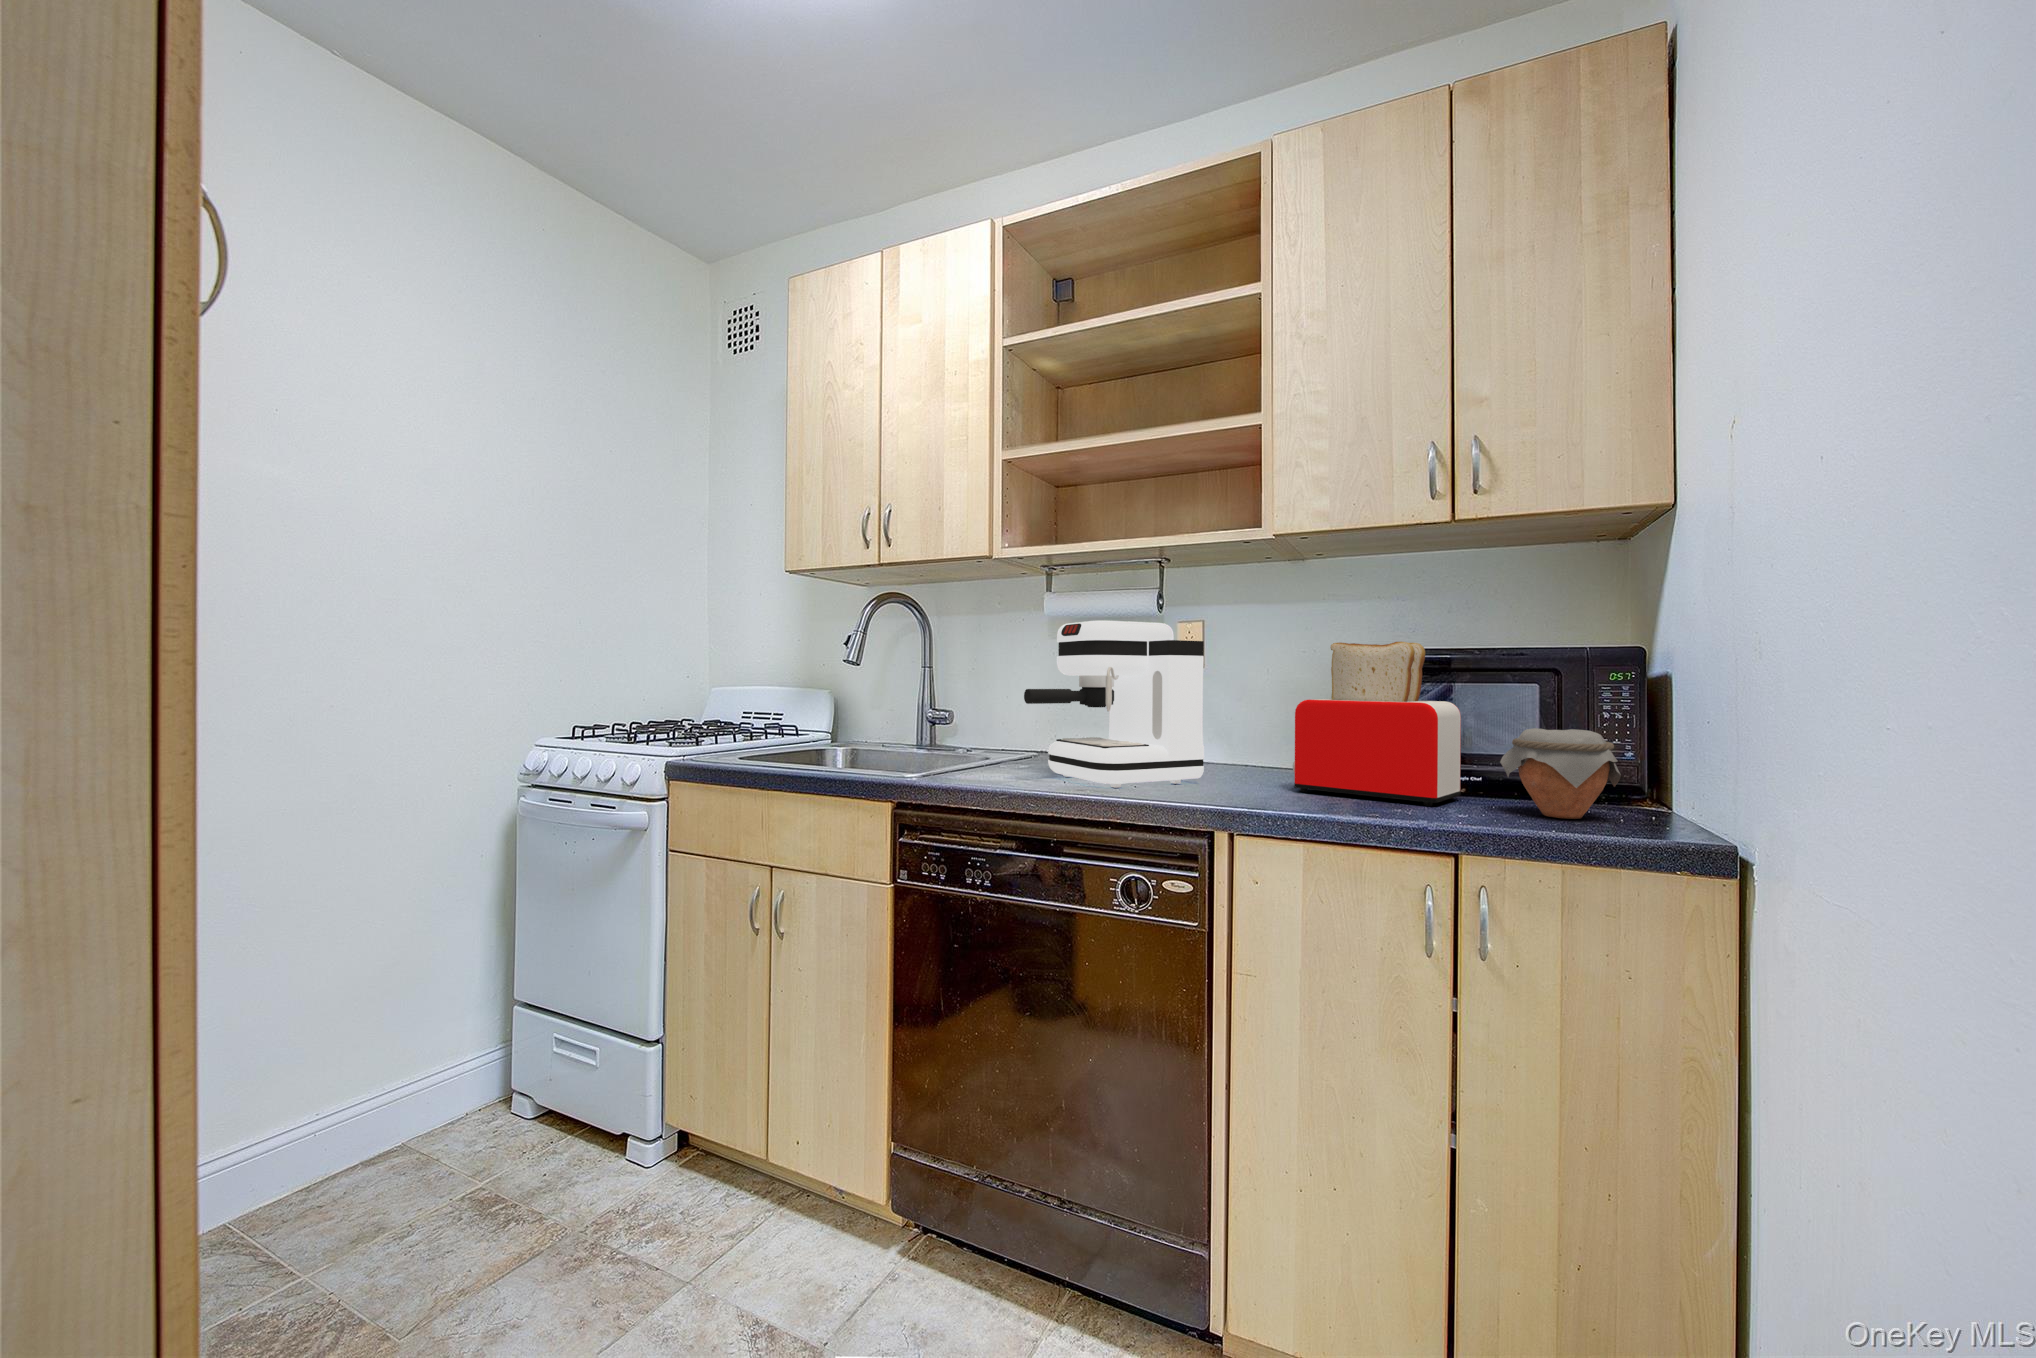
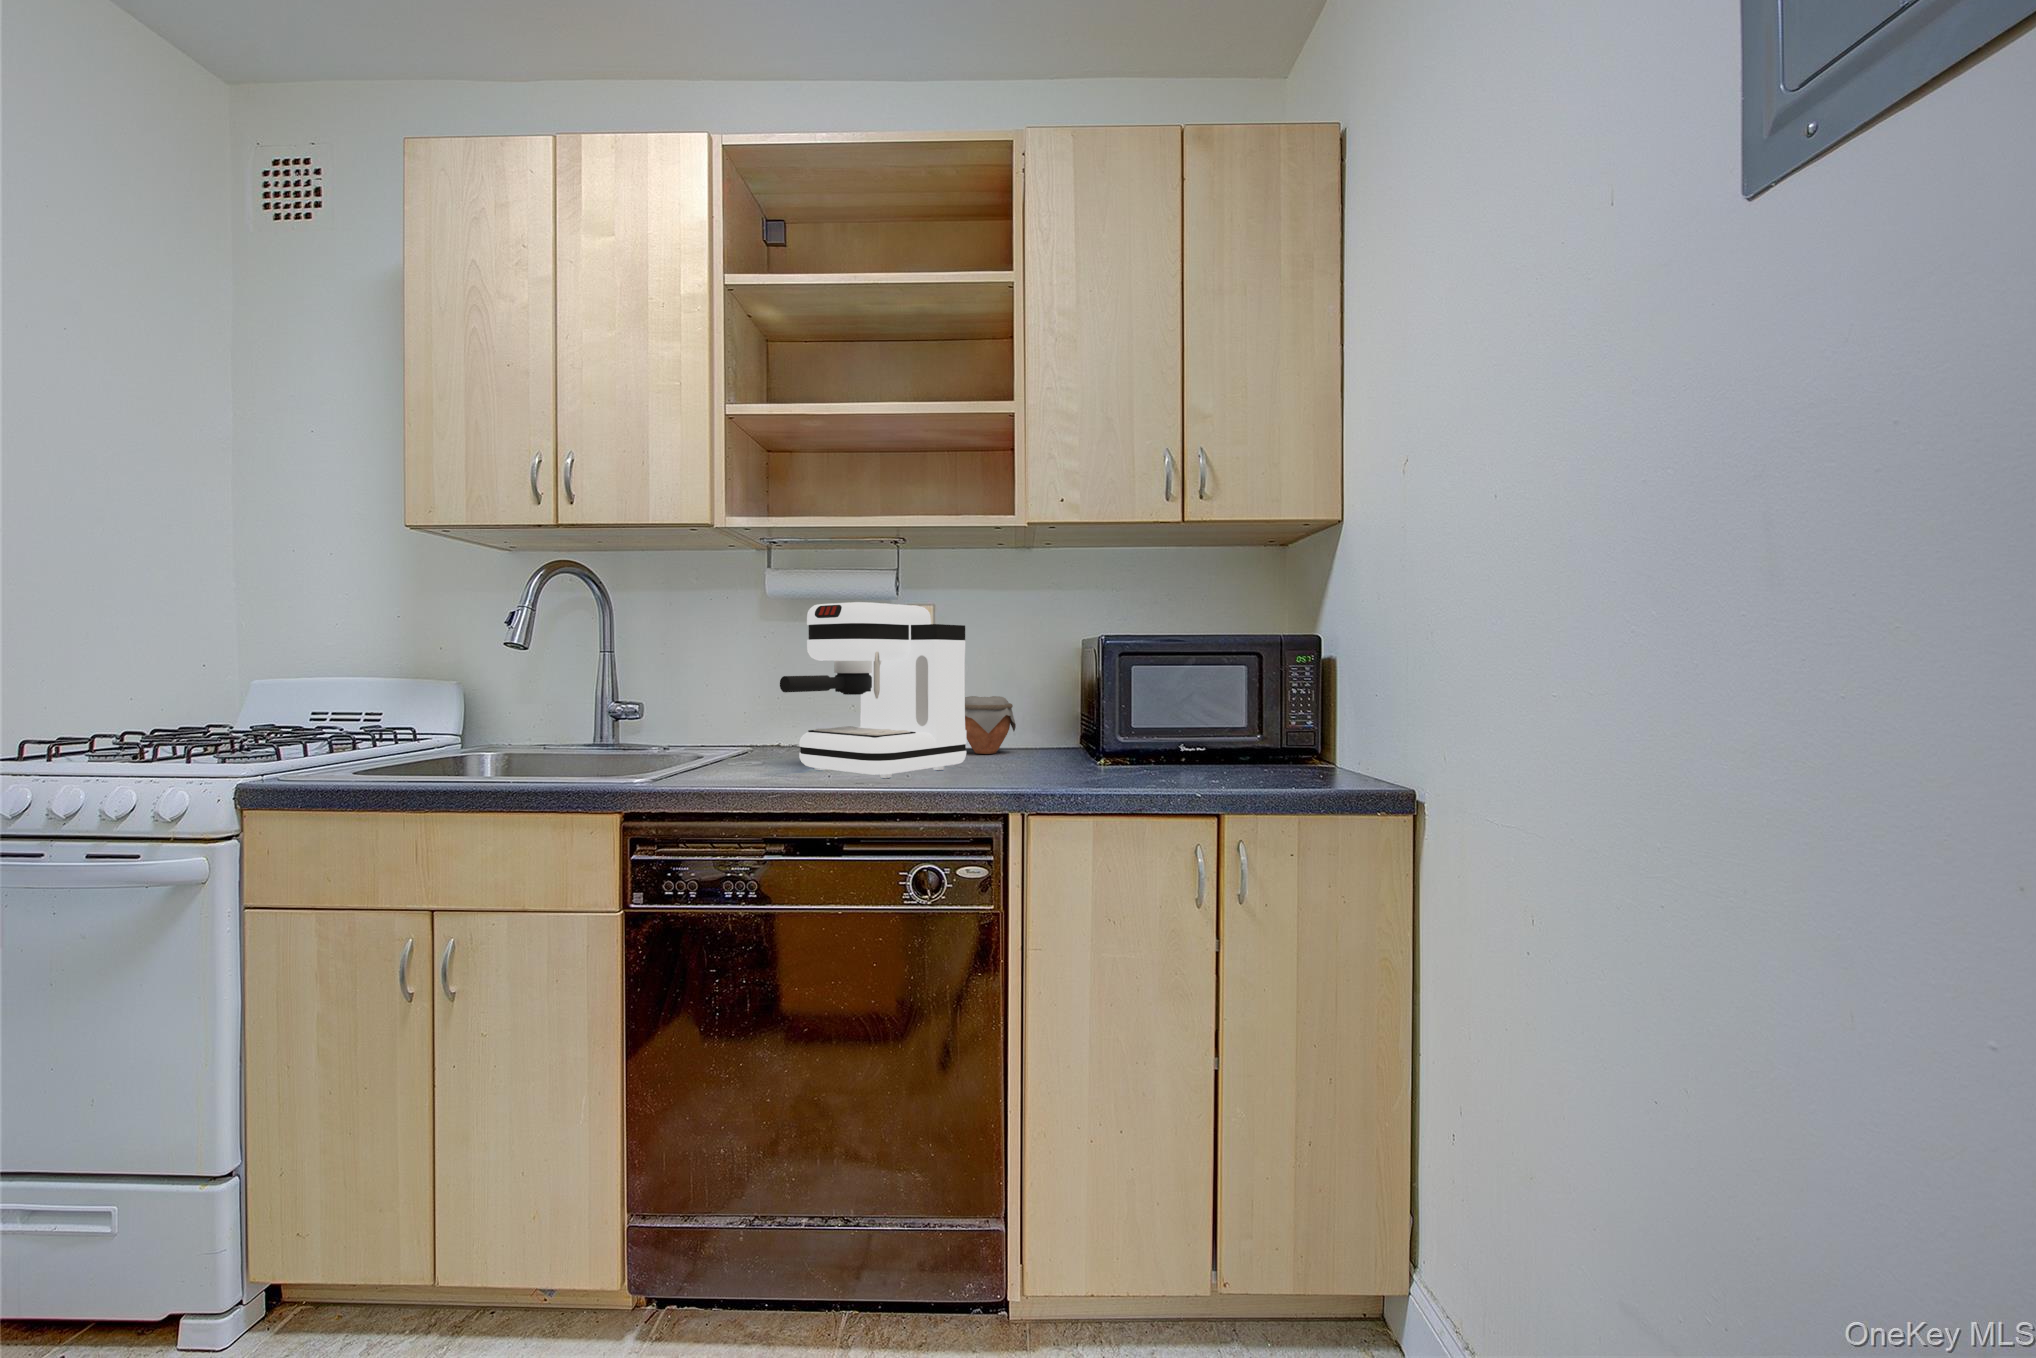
toaster: present [1293,642,1461,806] -> none [1052,629,1192,775]
jar: present [1500,728,1621,819] -> present [965,696,1016,754]

